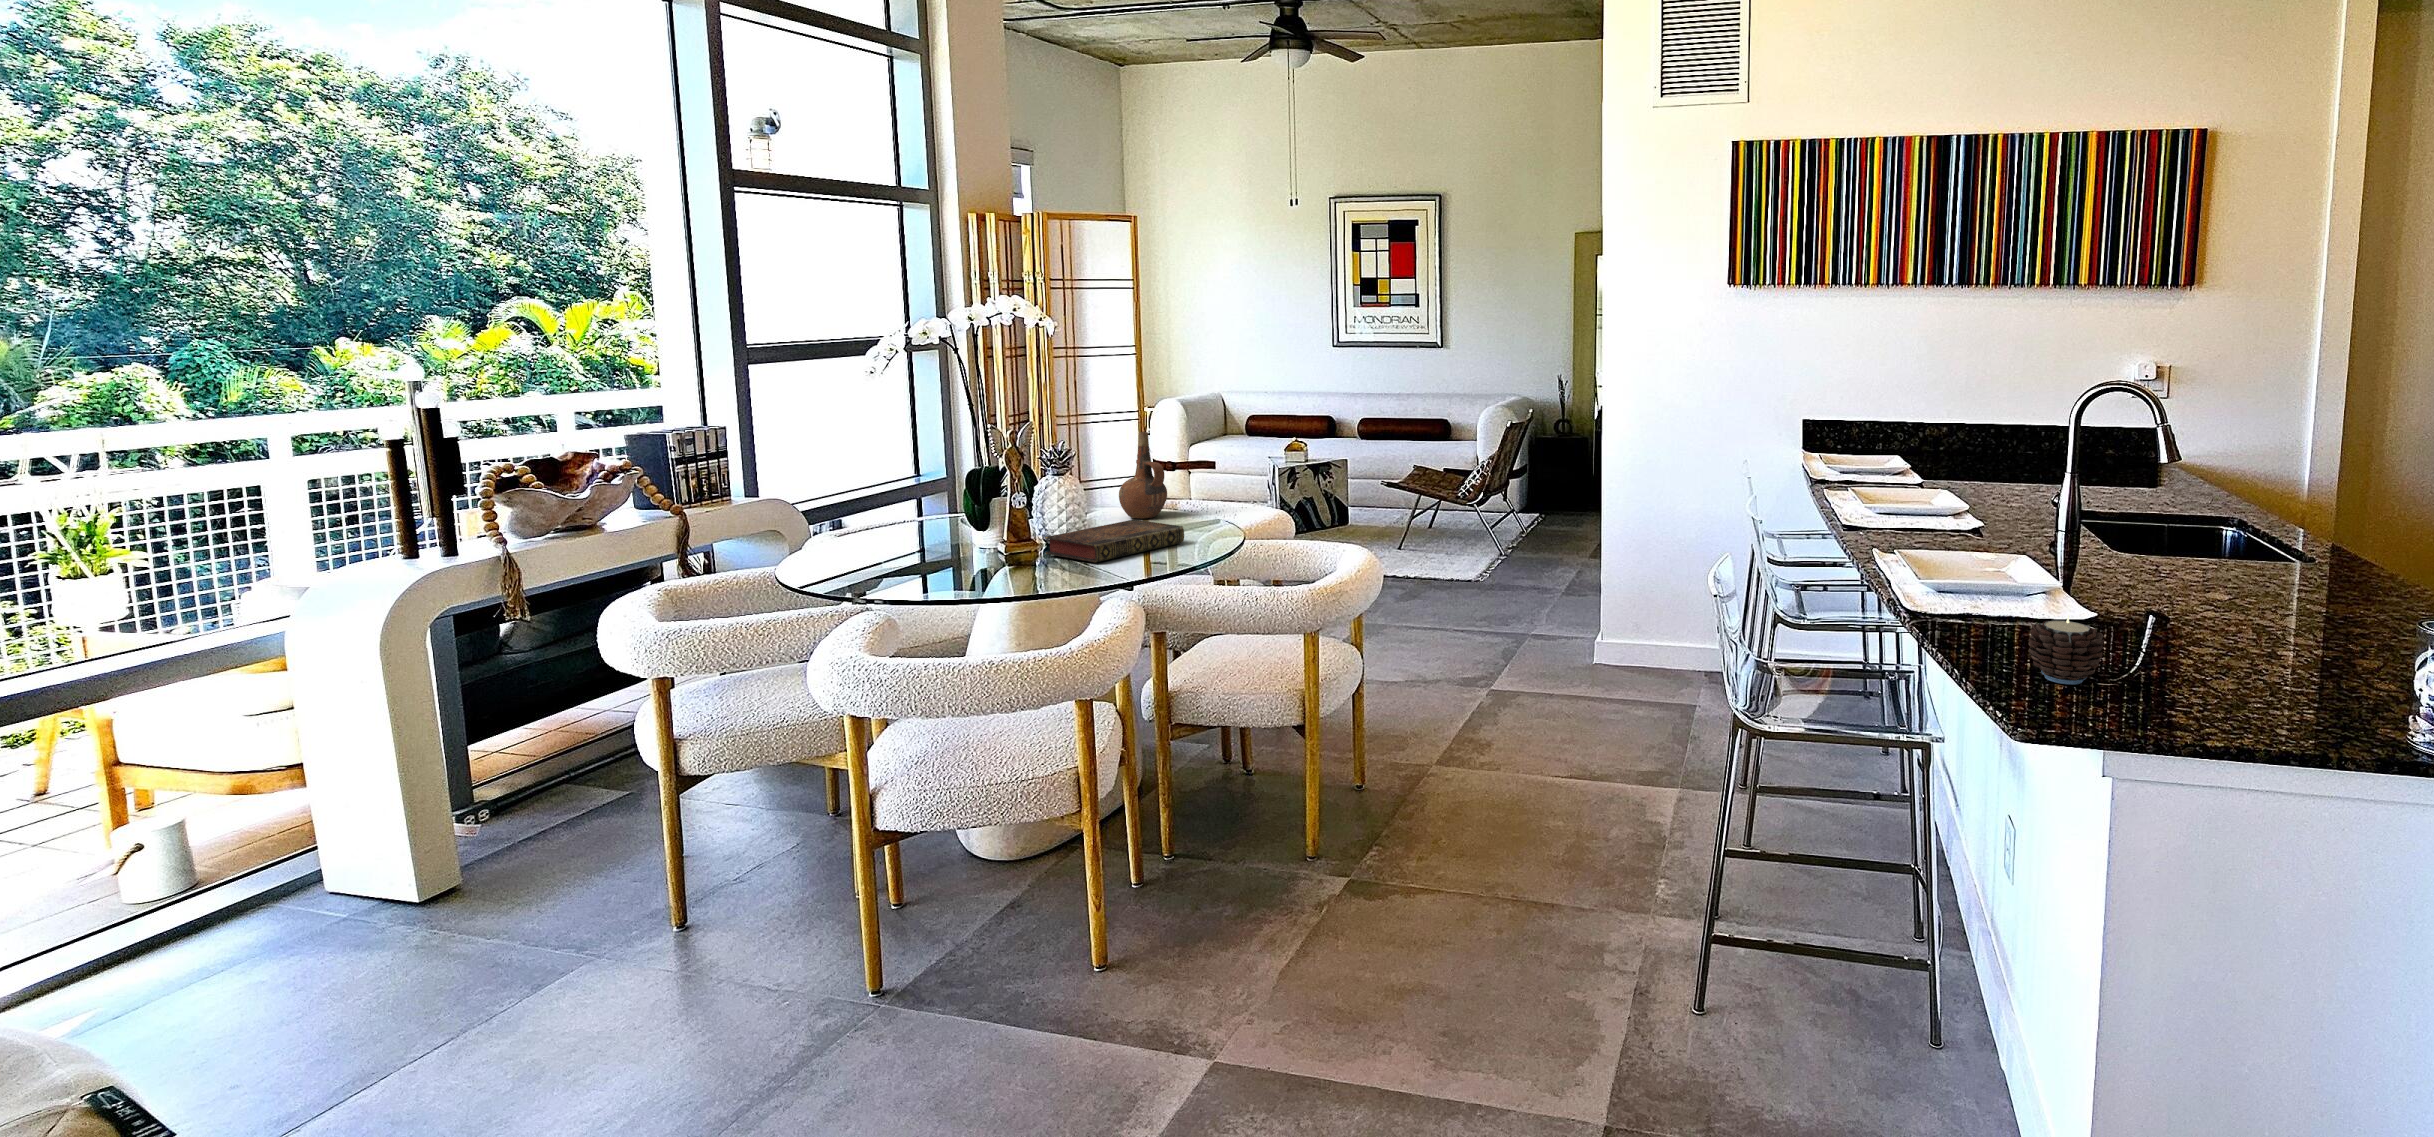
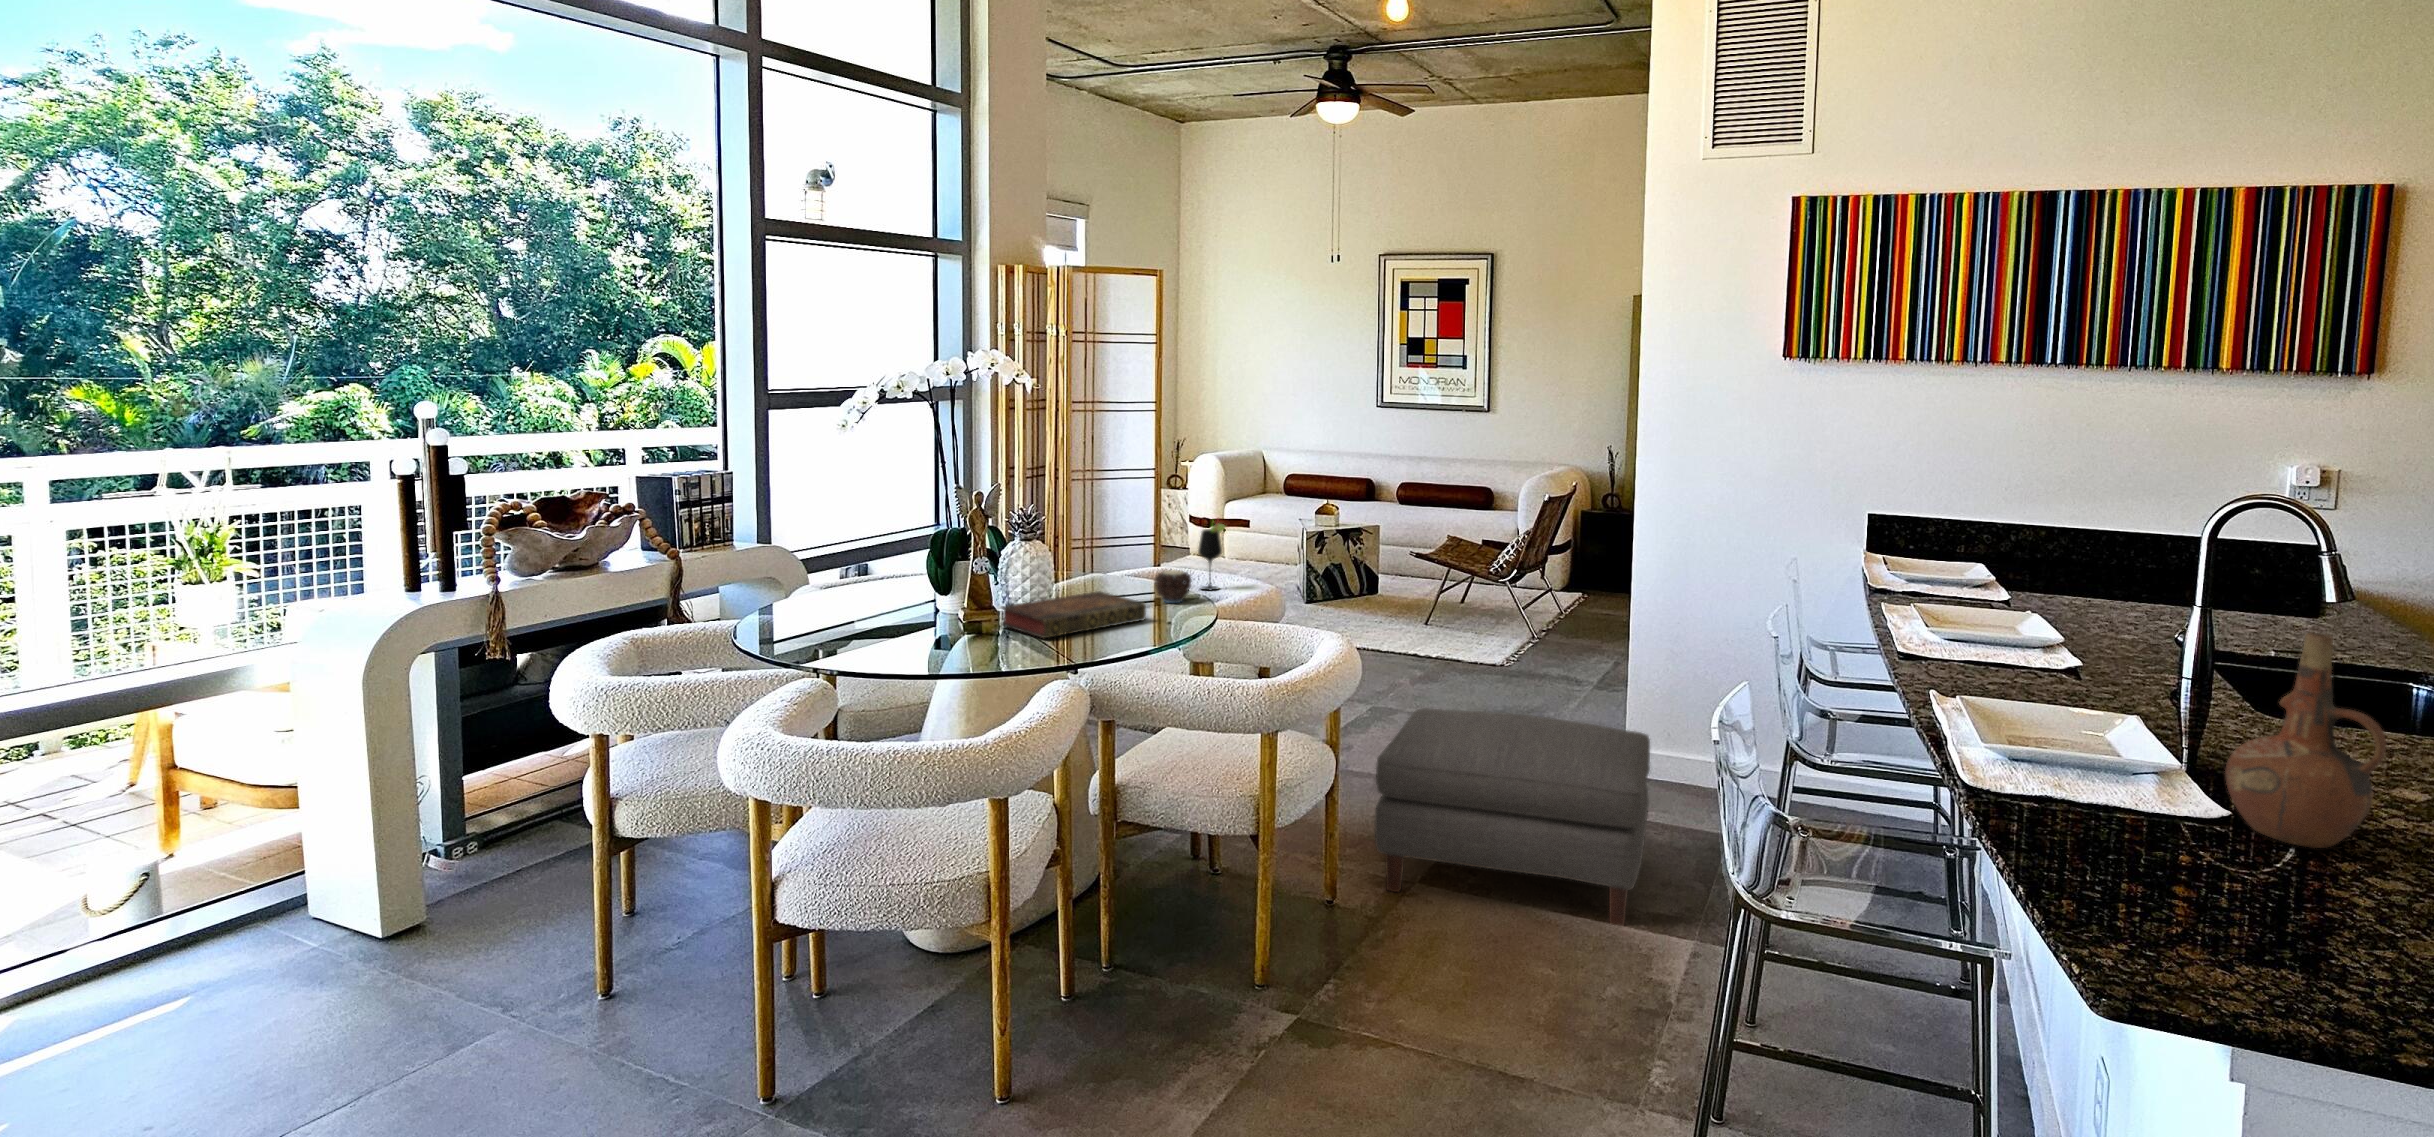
ceramic pitcher: present [1119,432,1167,519] -> present [2225,632,2387,848]
wine glass: none [1219,447,1245,515] -> present [1198,523,1225,590]
ottoman: none [1396,613,1630,783] -> present [1375,708,1650,926]
candle: present [2029,615,2104,684] -> present [1155,570,1192,603]

